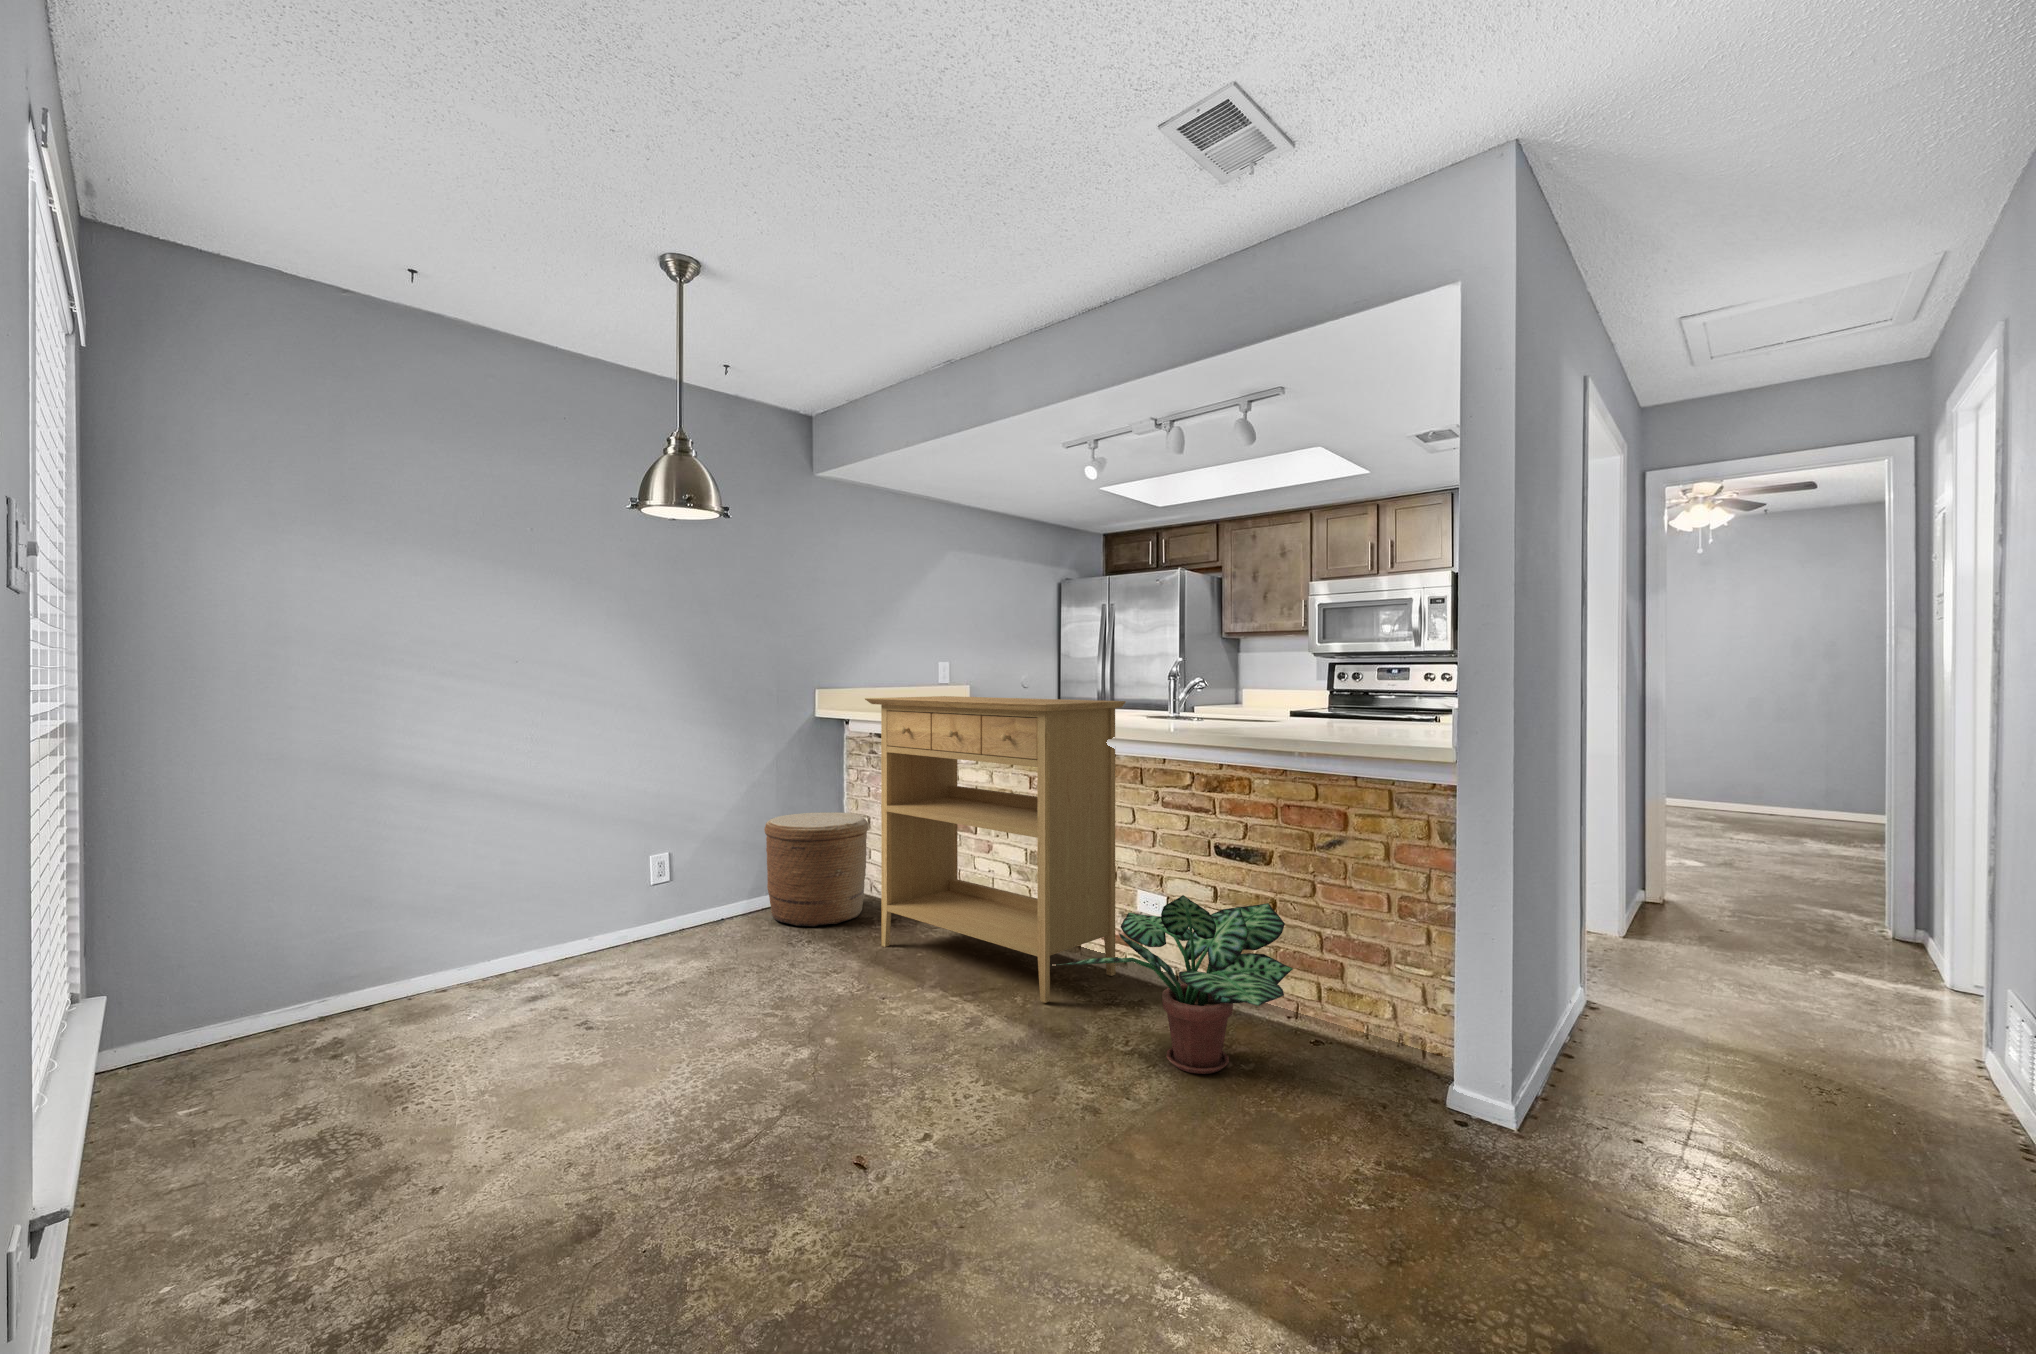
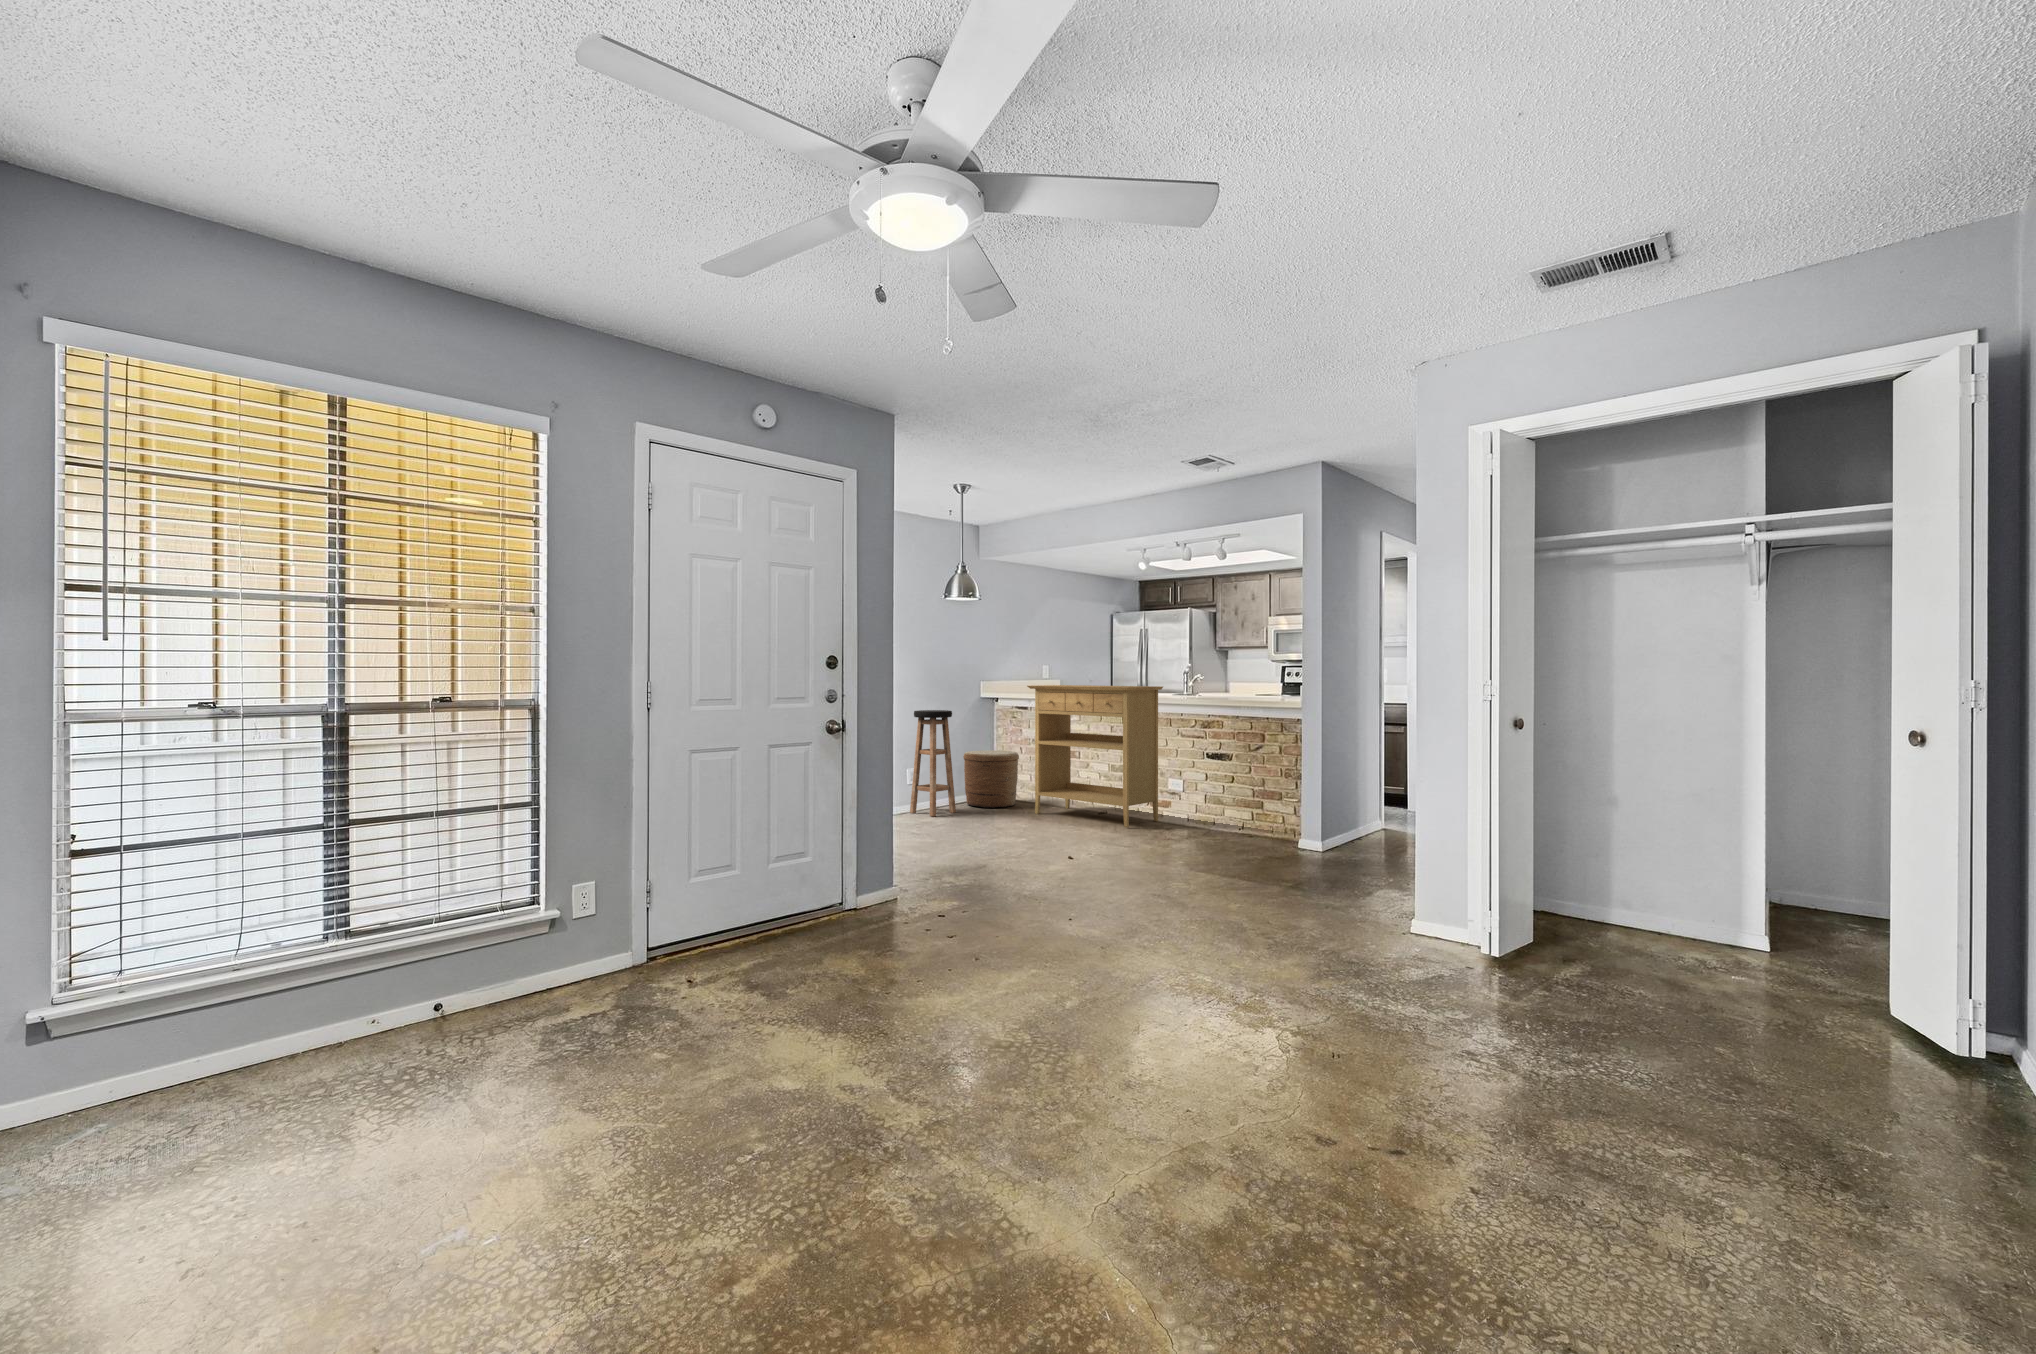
bar stool: none [641,744,732,957] -> present [910,710,956,816]
potted plant: present [1059,895,1293,1074] -> none [1132,766,1238,842]

